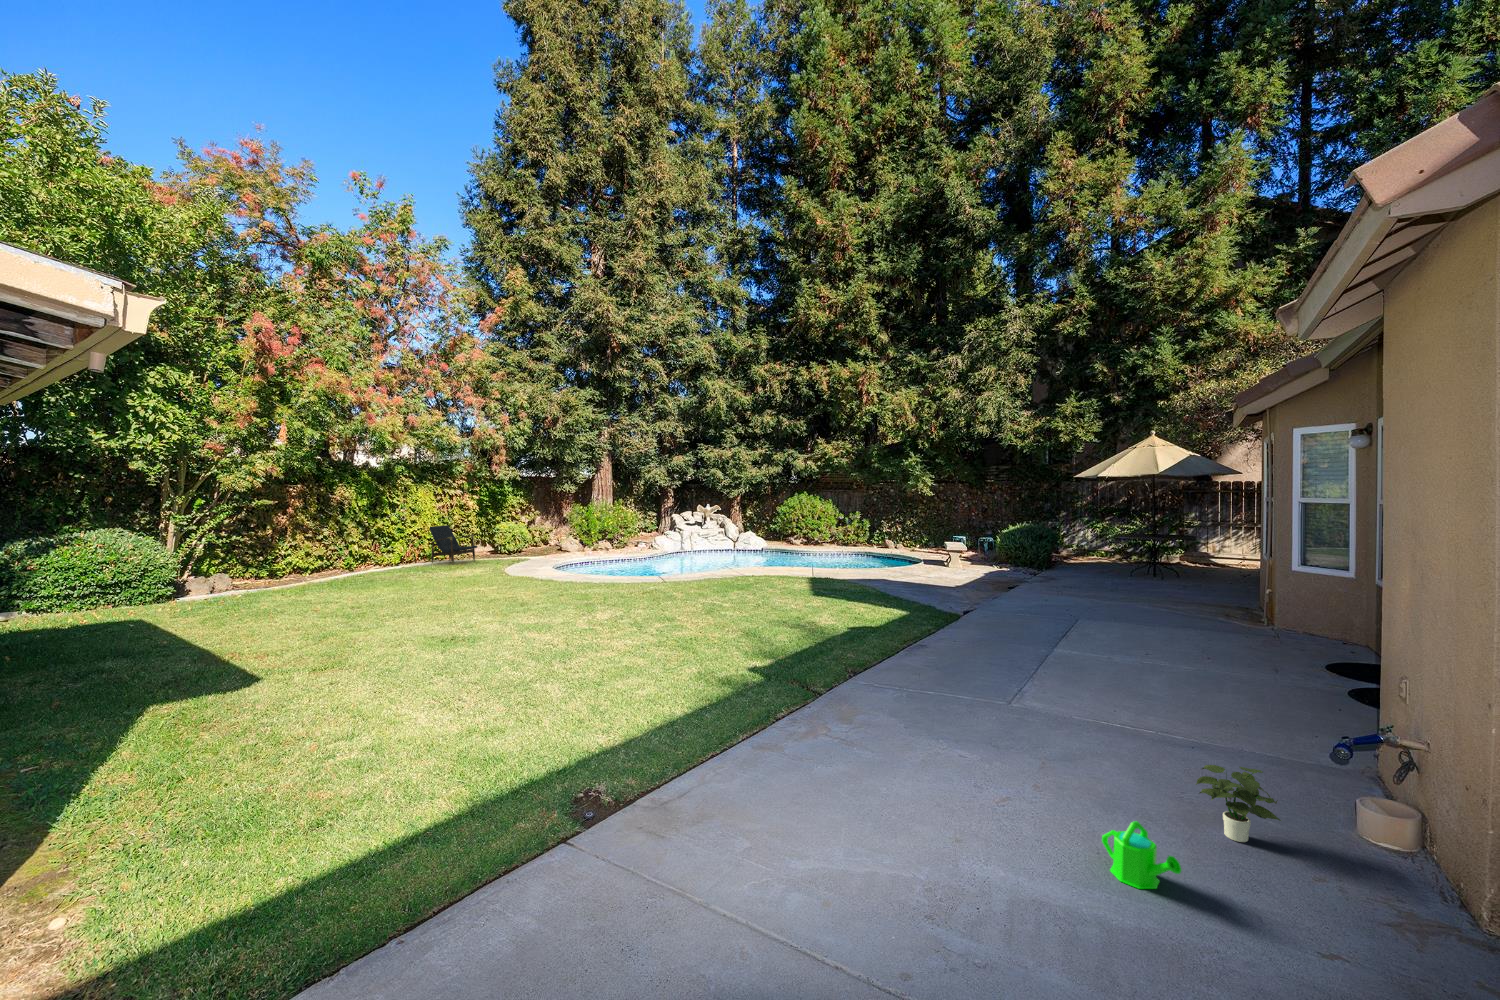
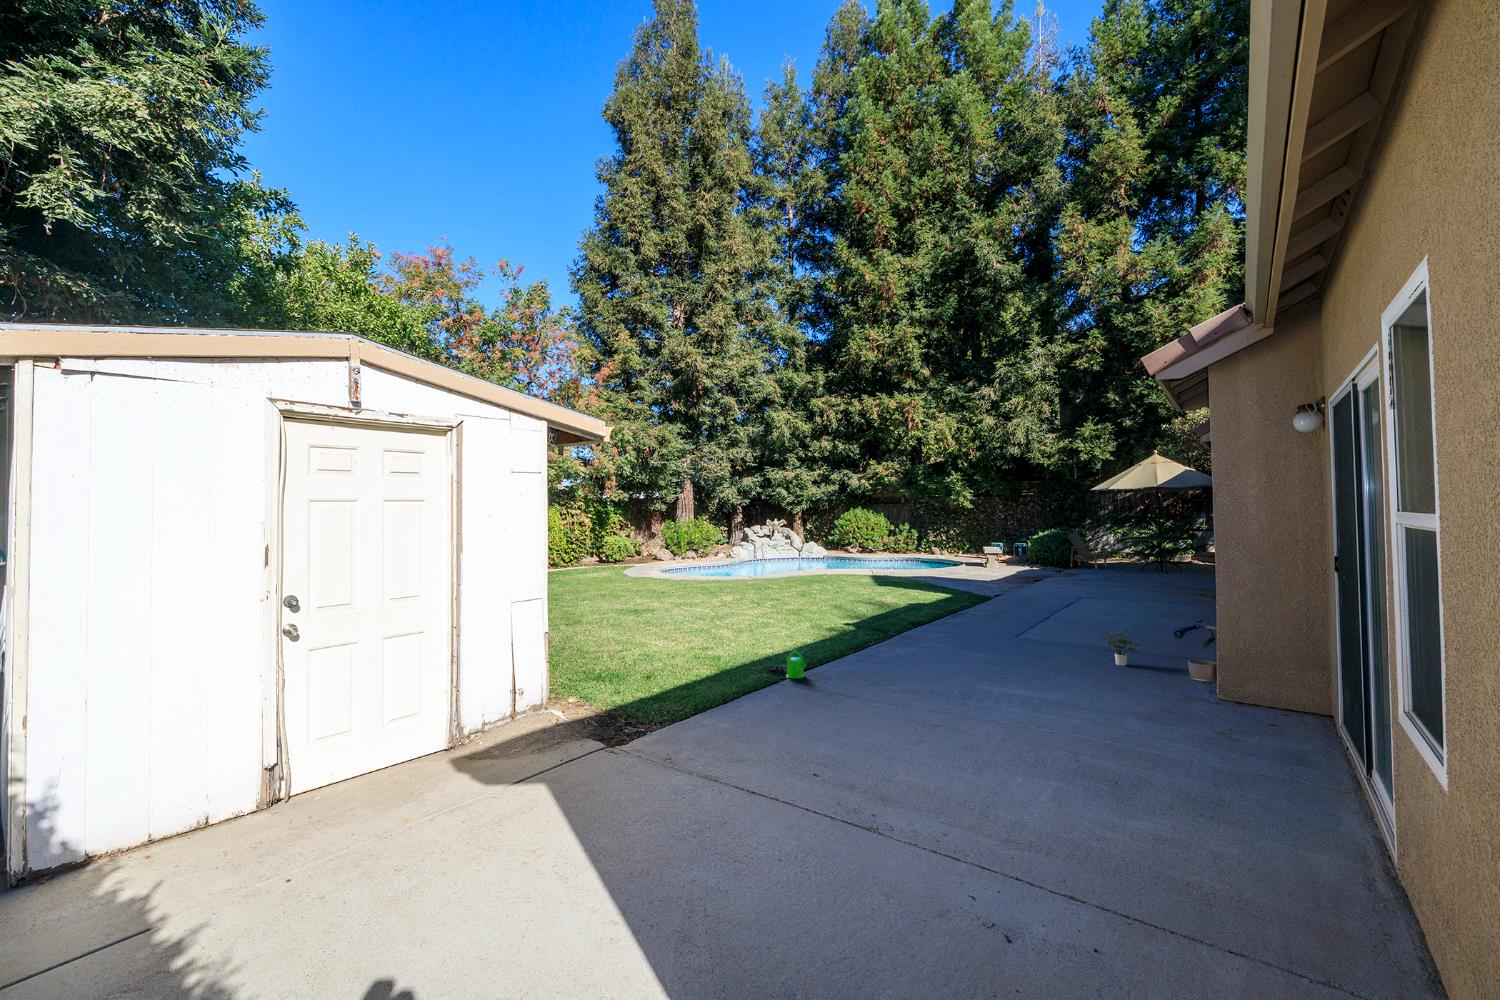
lounge chair: present [429,525,477,565] -> present [1068,534,1110,569]
watering can: present [1102,821,1181,889] -> present [786,650,806,678]

